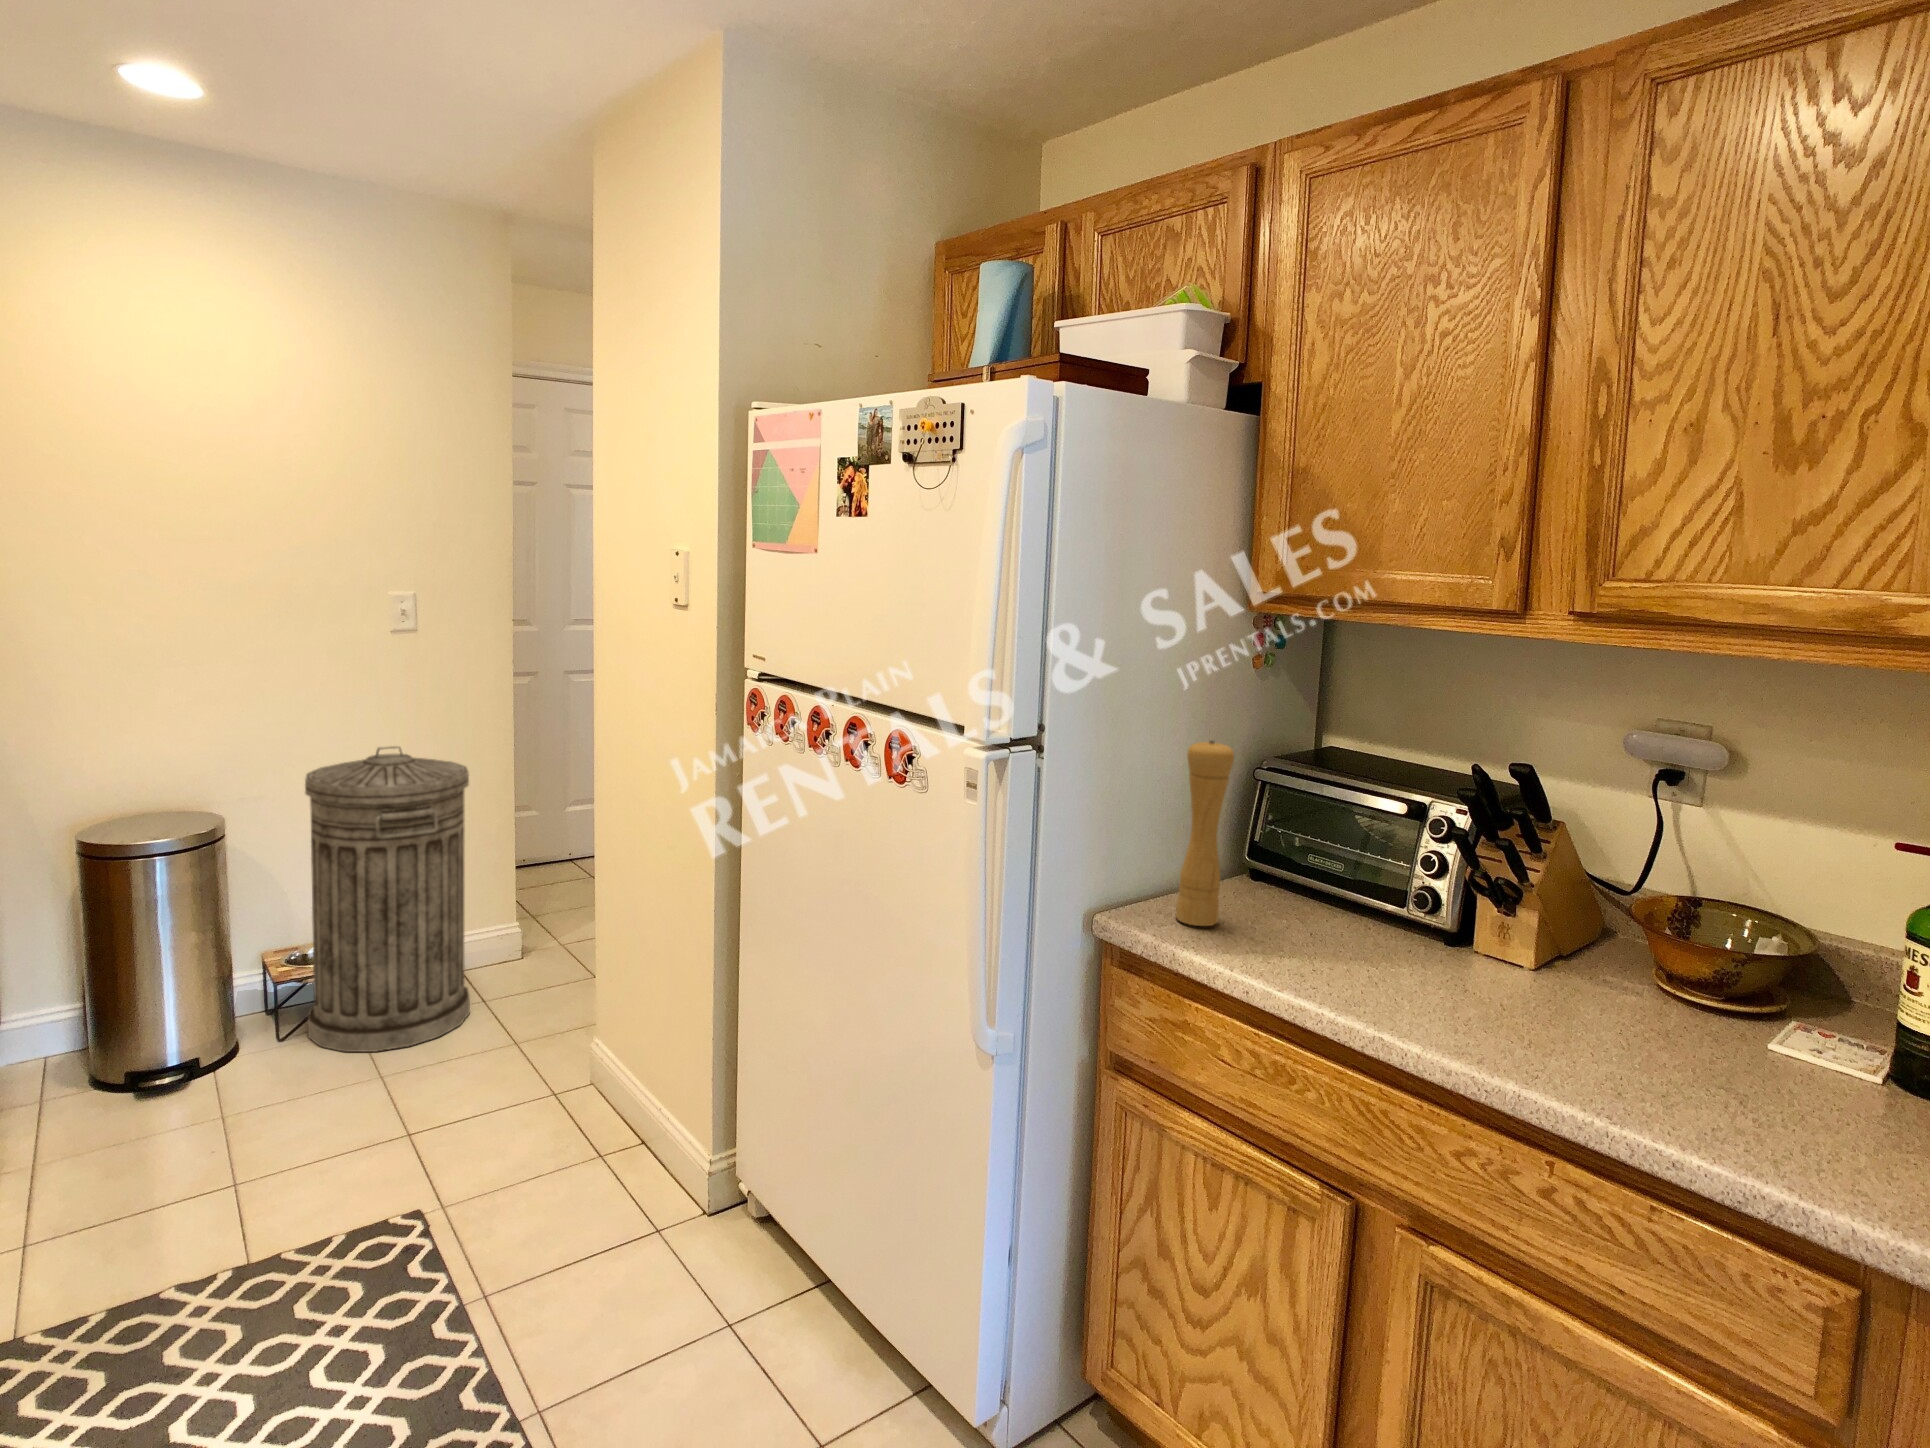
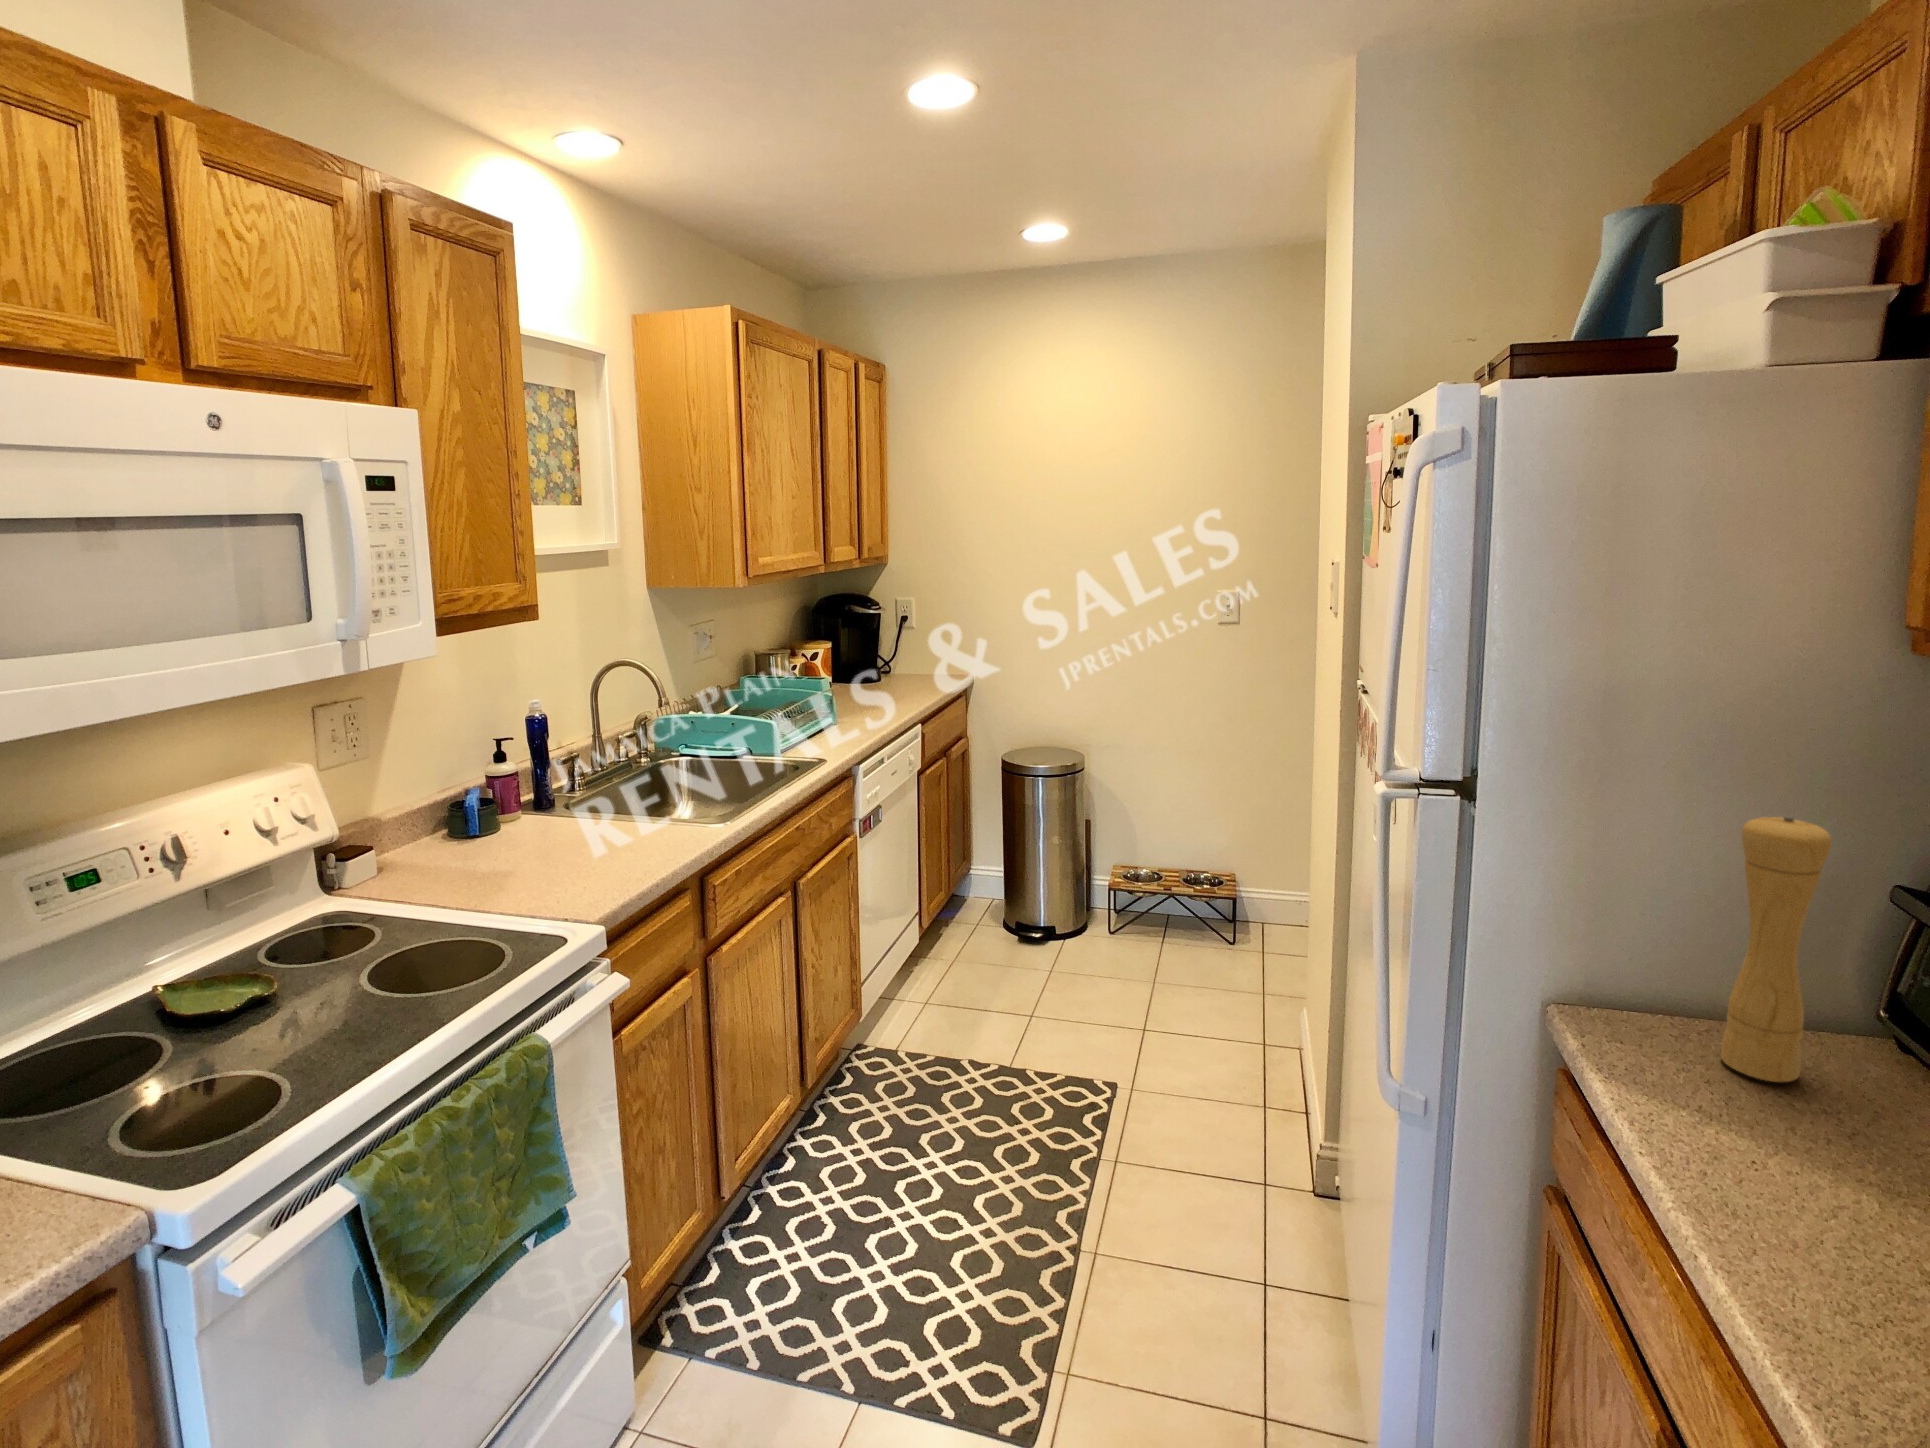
trash can: present [305,746,470,1052] -> none [1128,725,1250,966]

